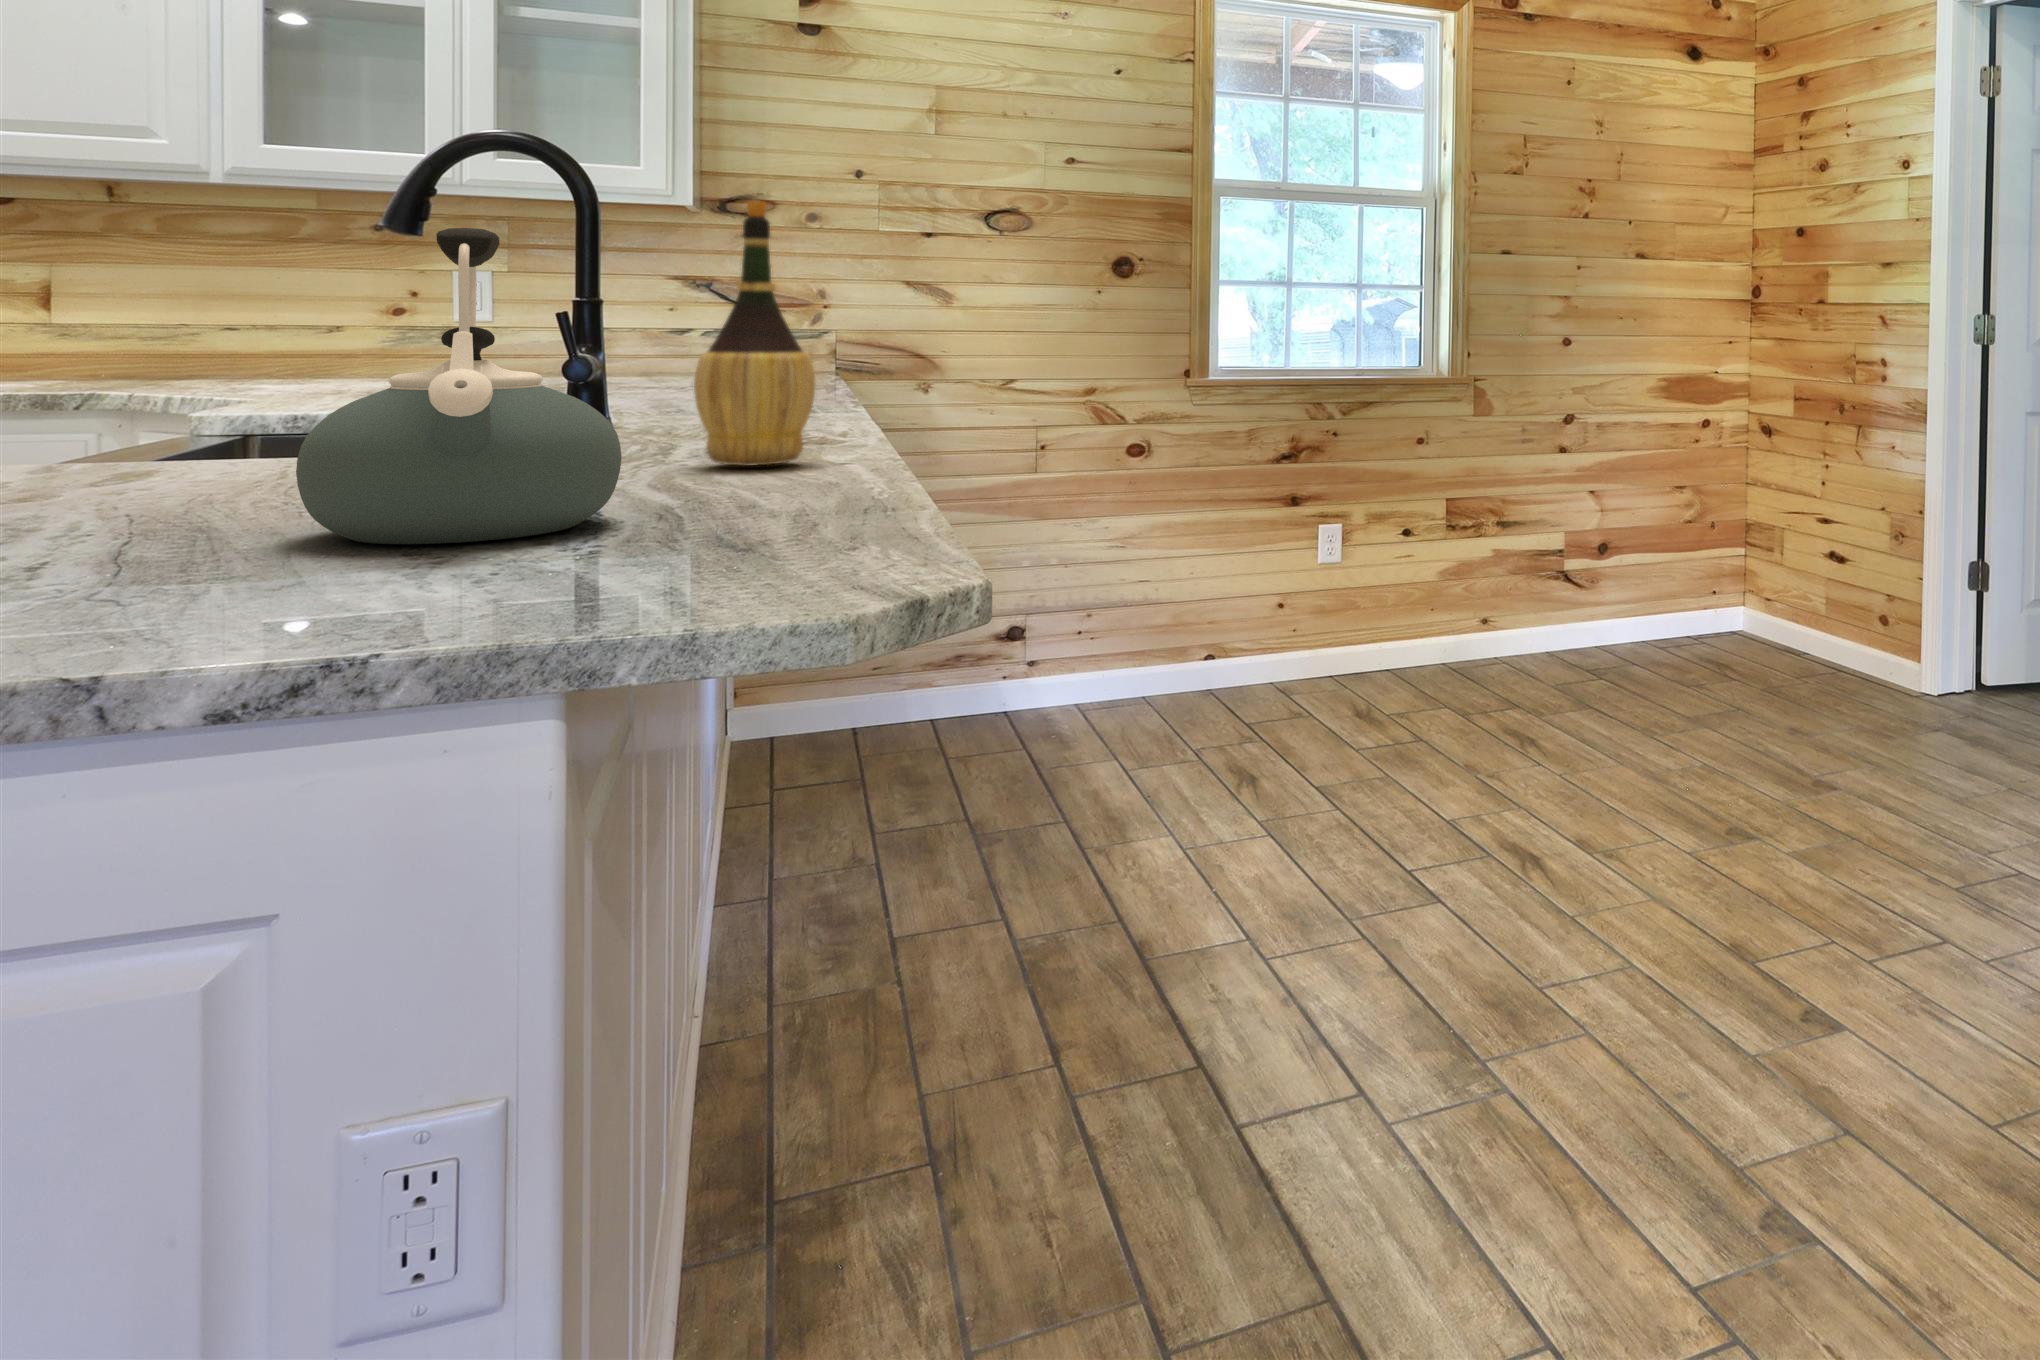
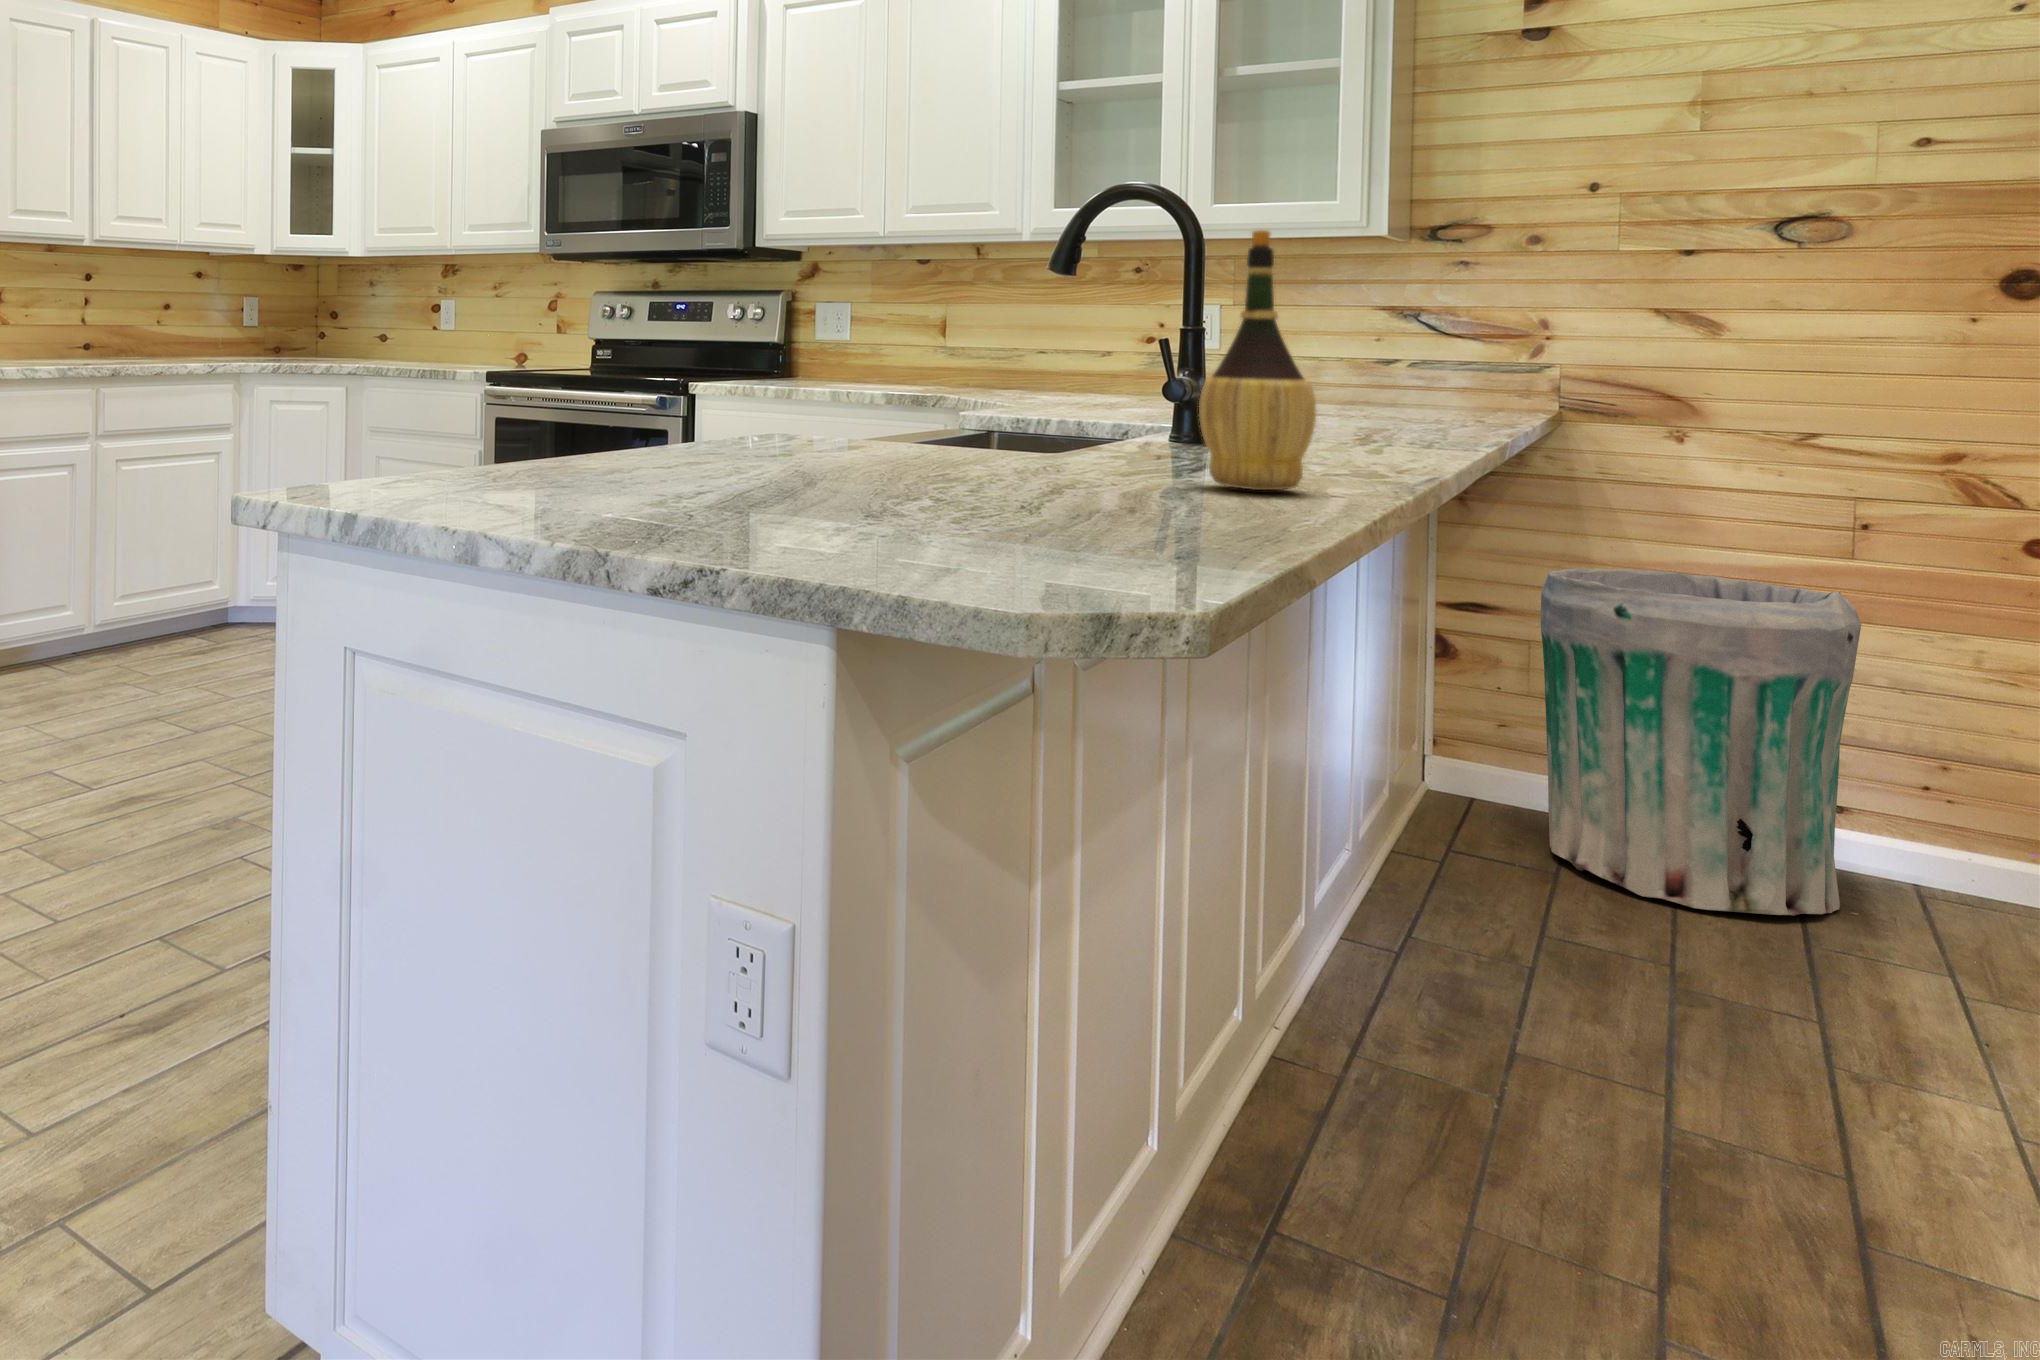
kettle: present [296,228,622,544] -> none [830,269,1046,517]
trash can: none [834,498,1053,775] -> present [1541,568,1861,916]

